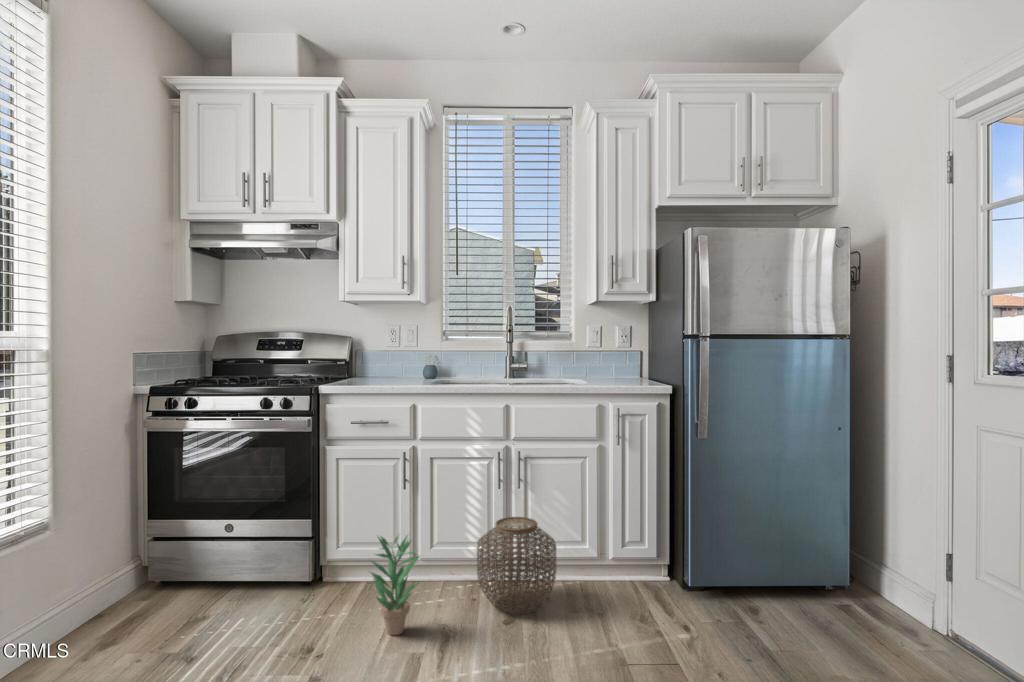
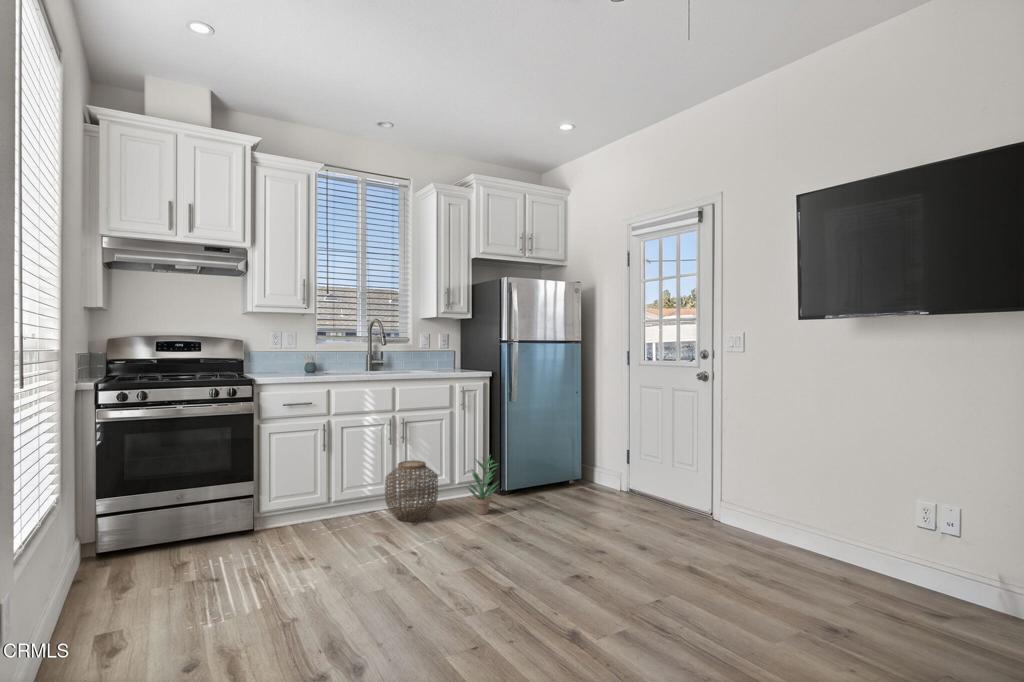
potted plant: present [371,535,420,635] -> present [468,456,498,515]

